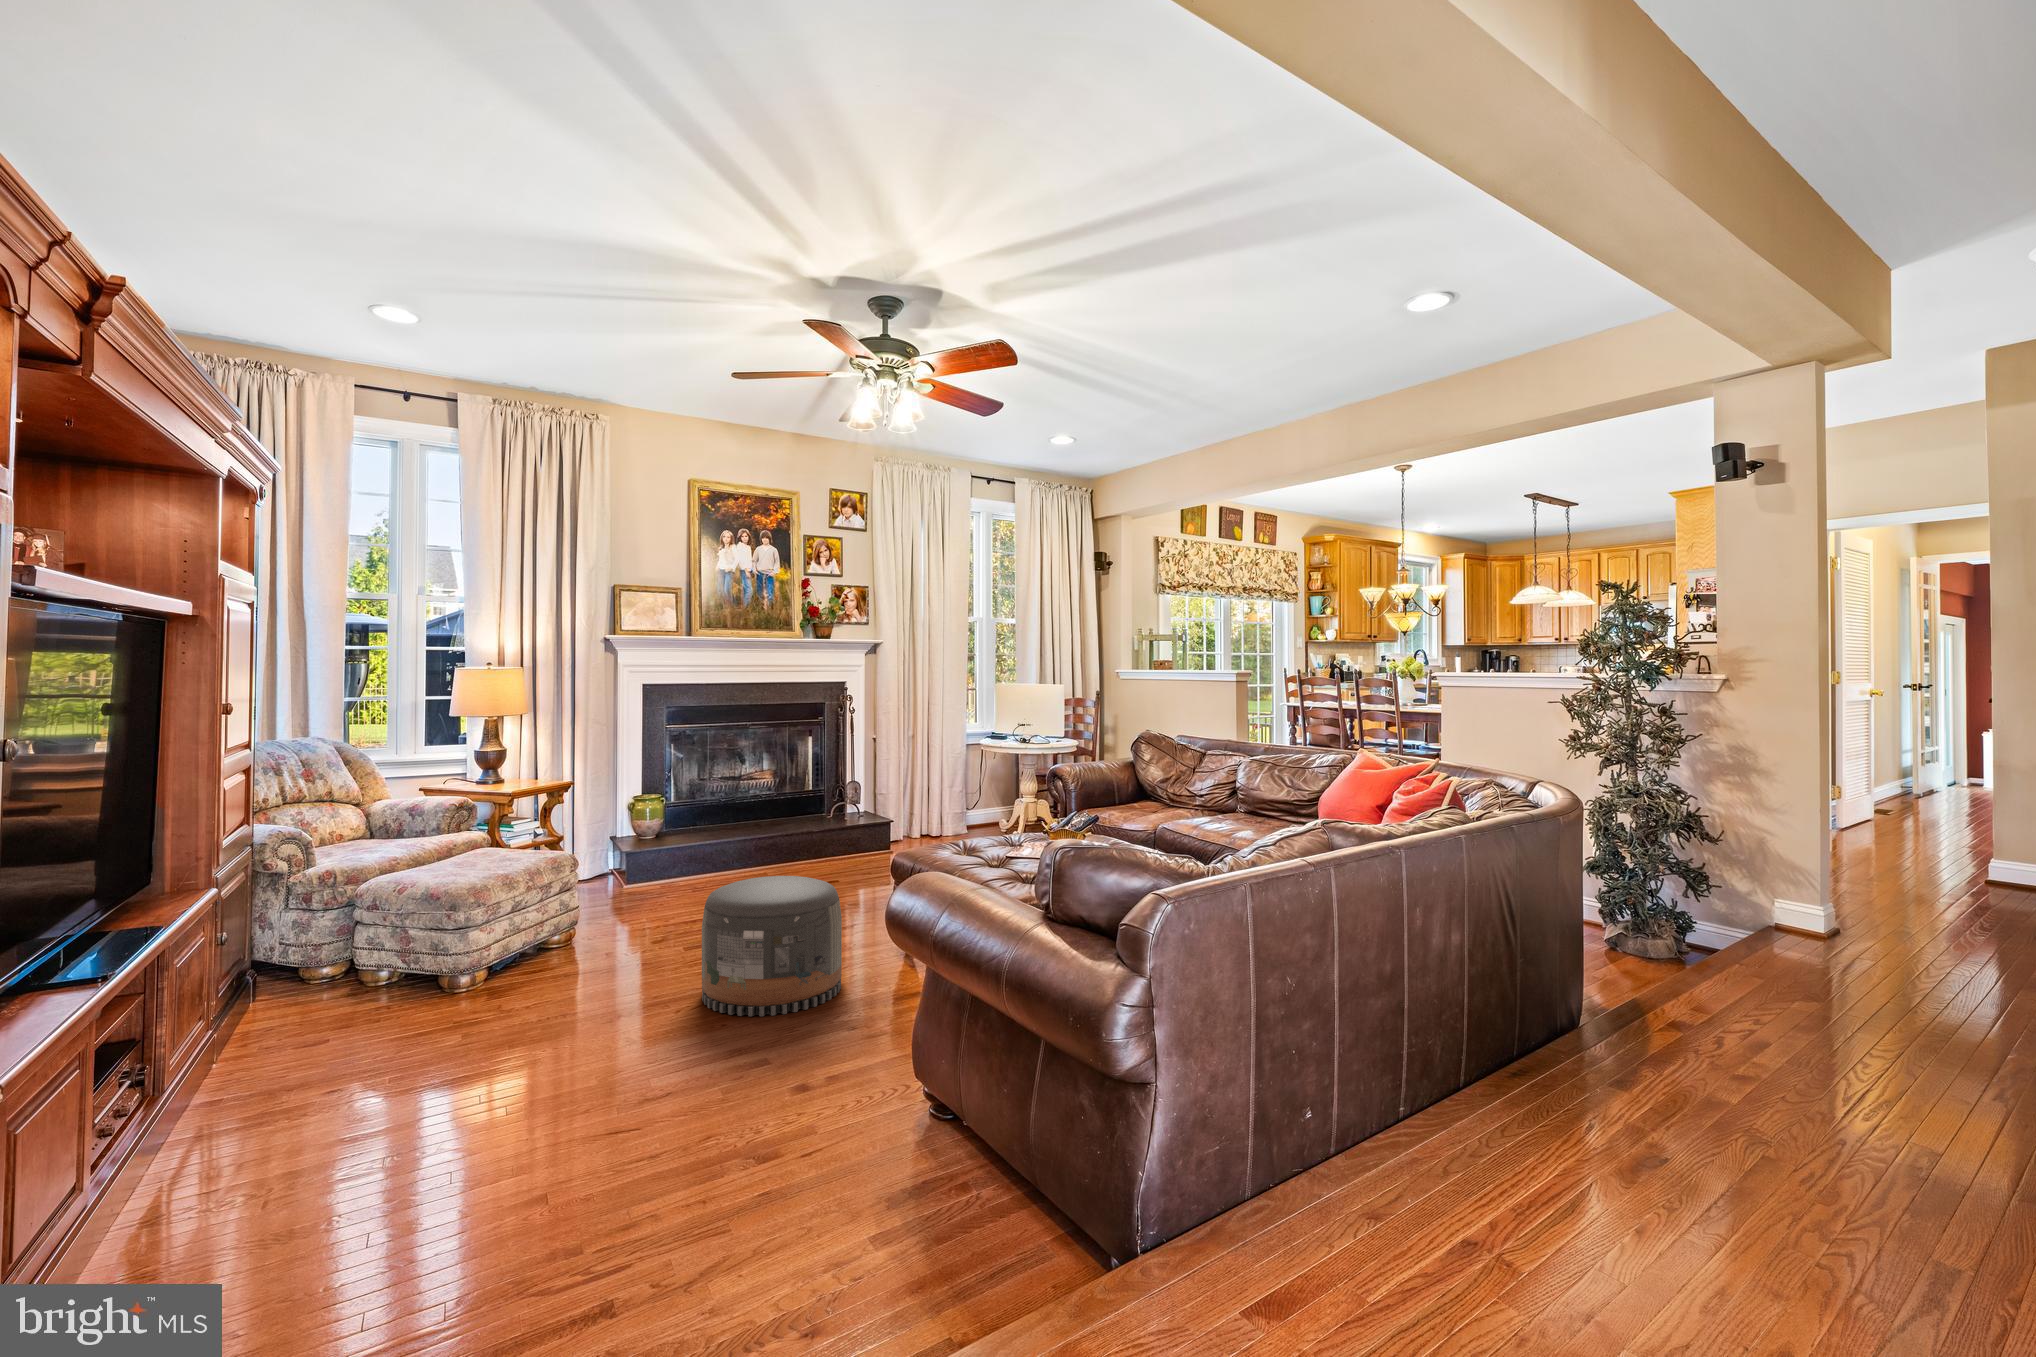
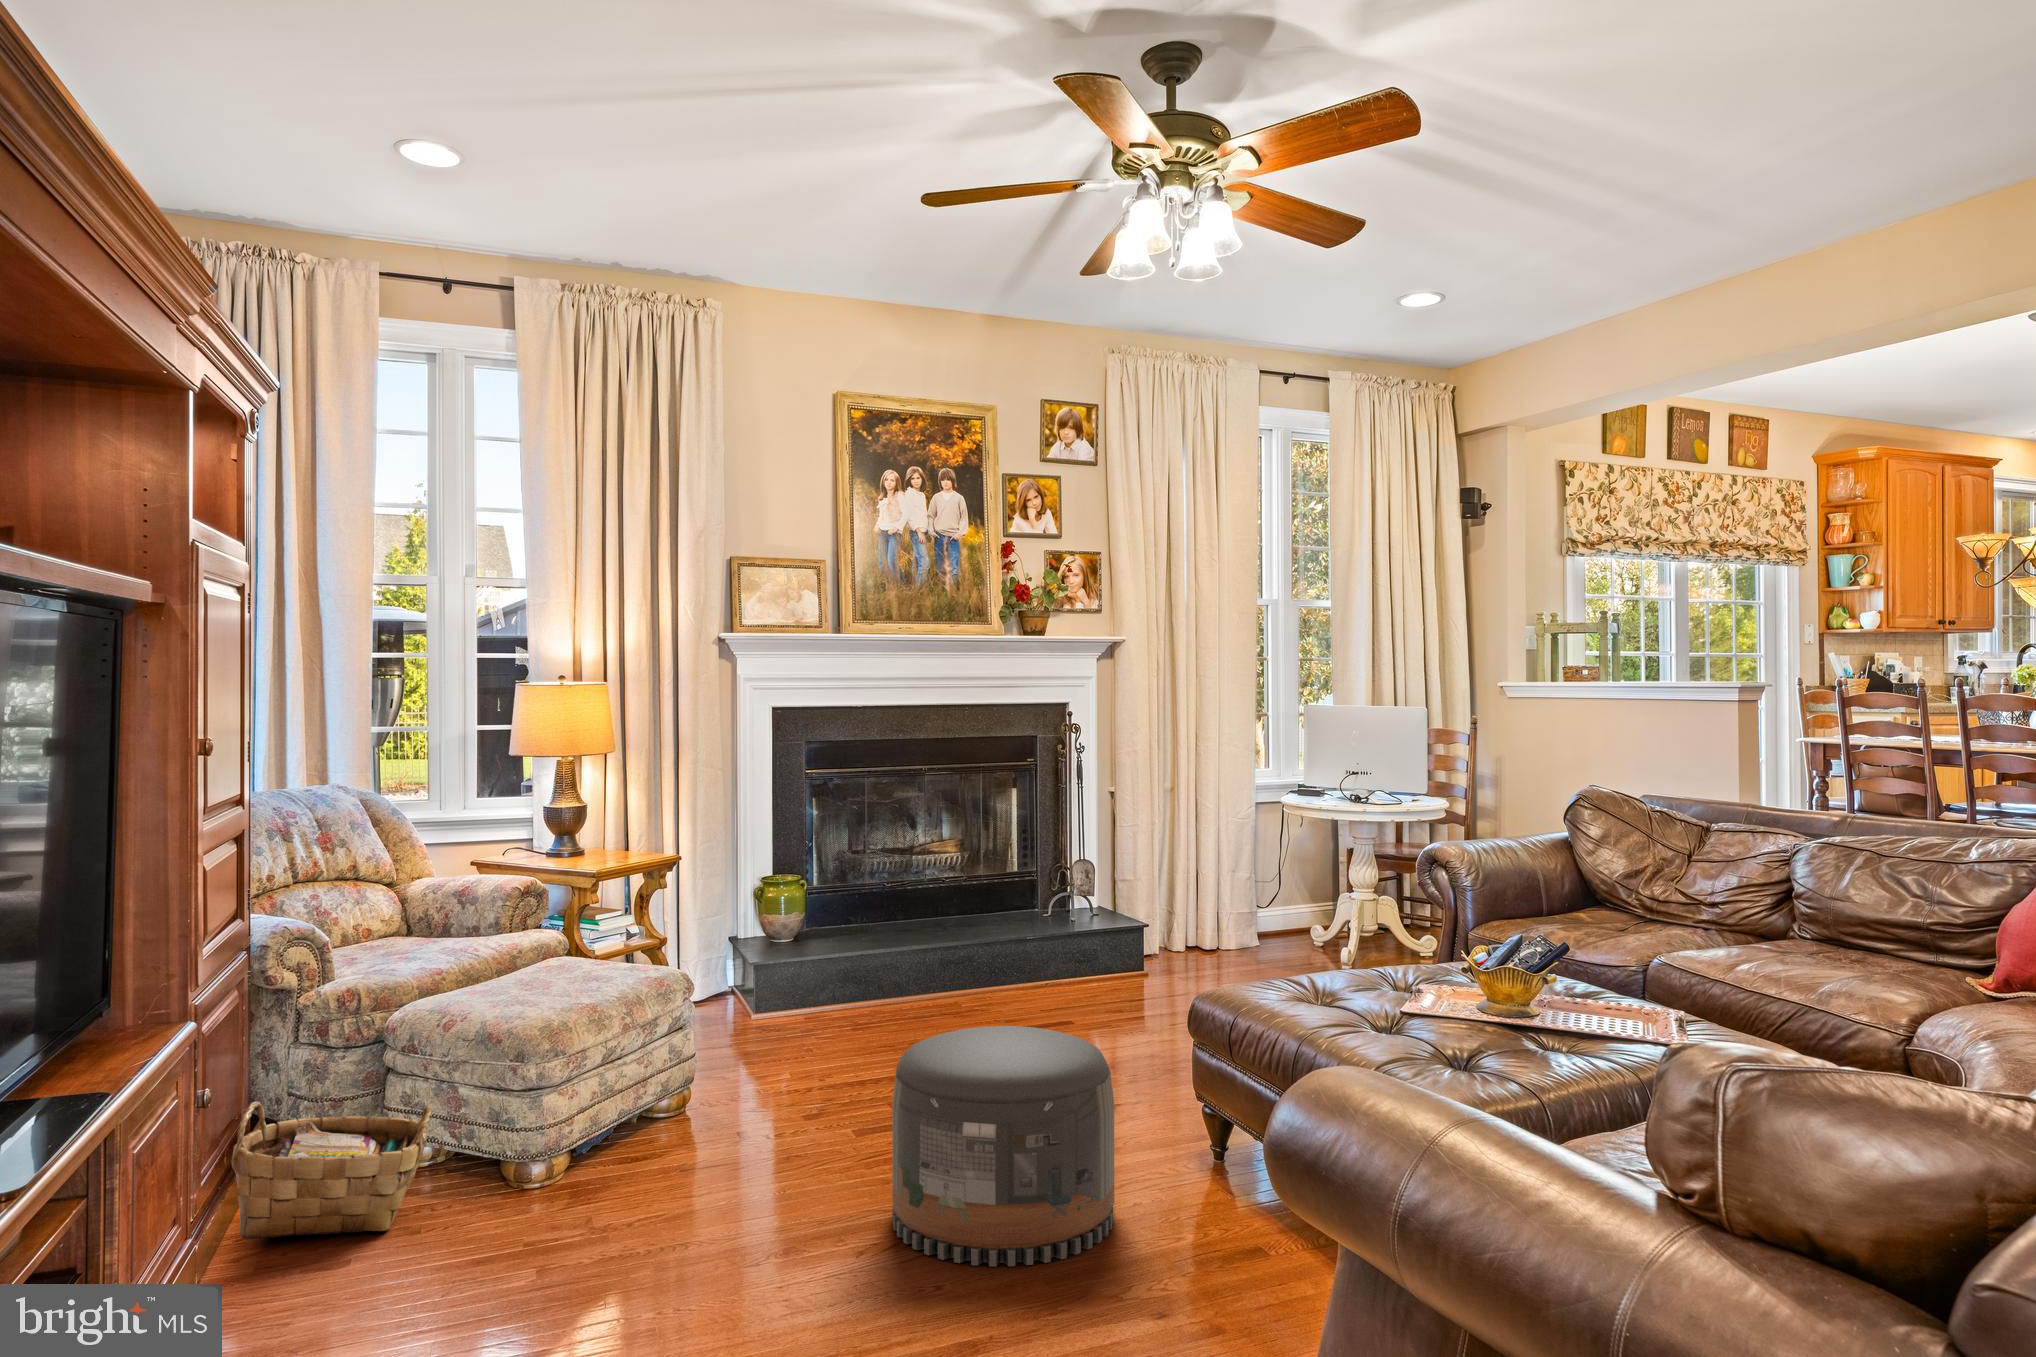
woven basket: none [237,942,388,1034] -> present [231,1102,432,1240]

